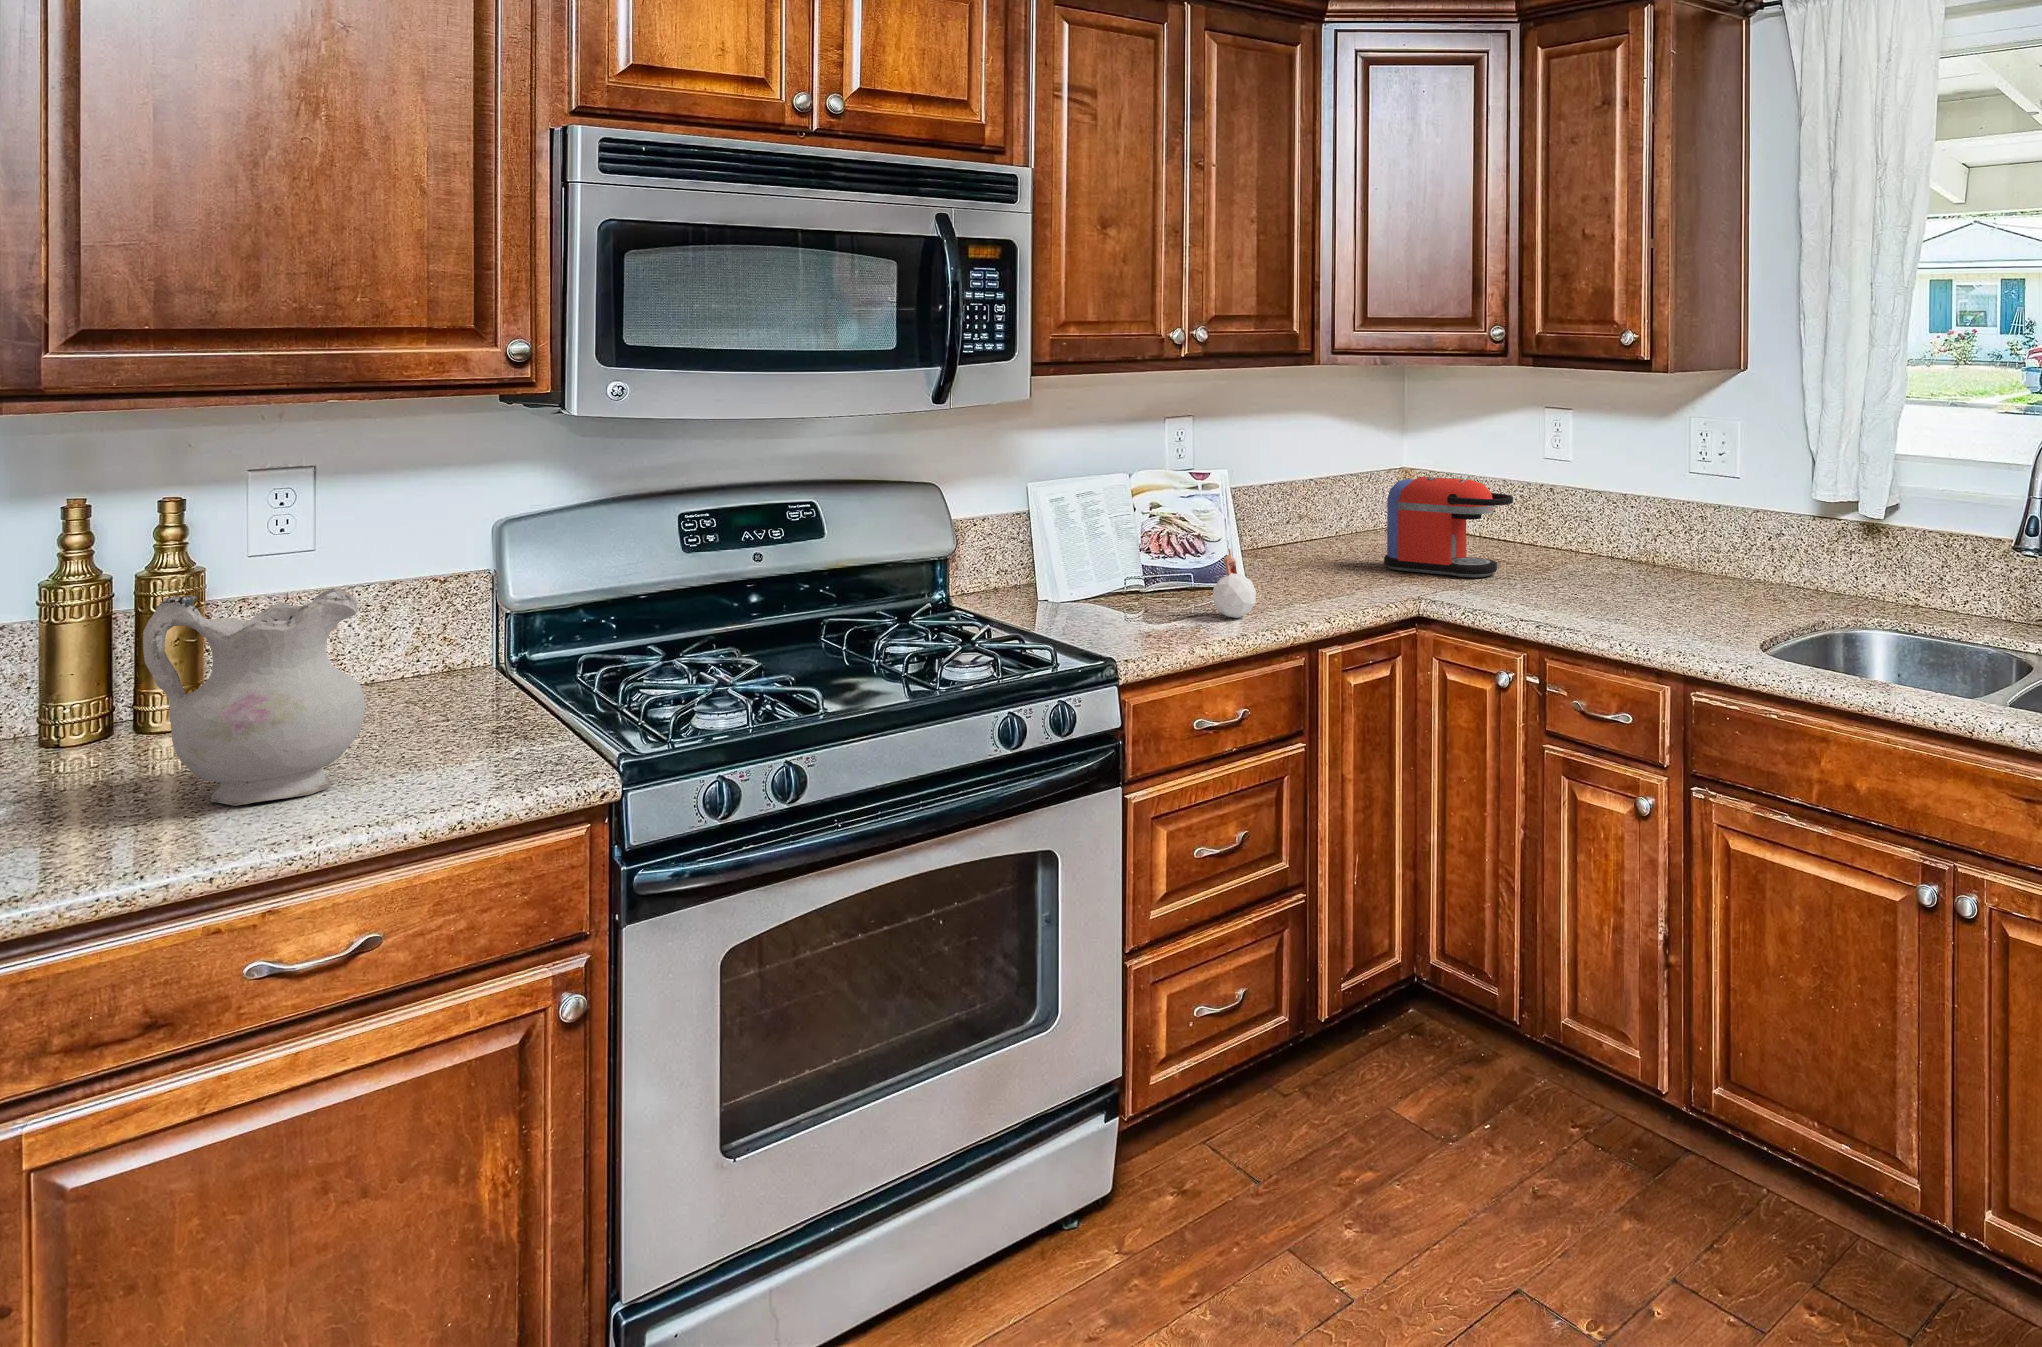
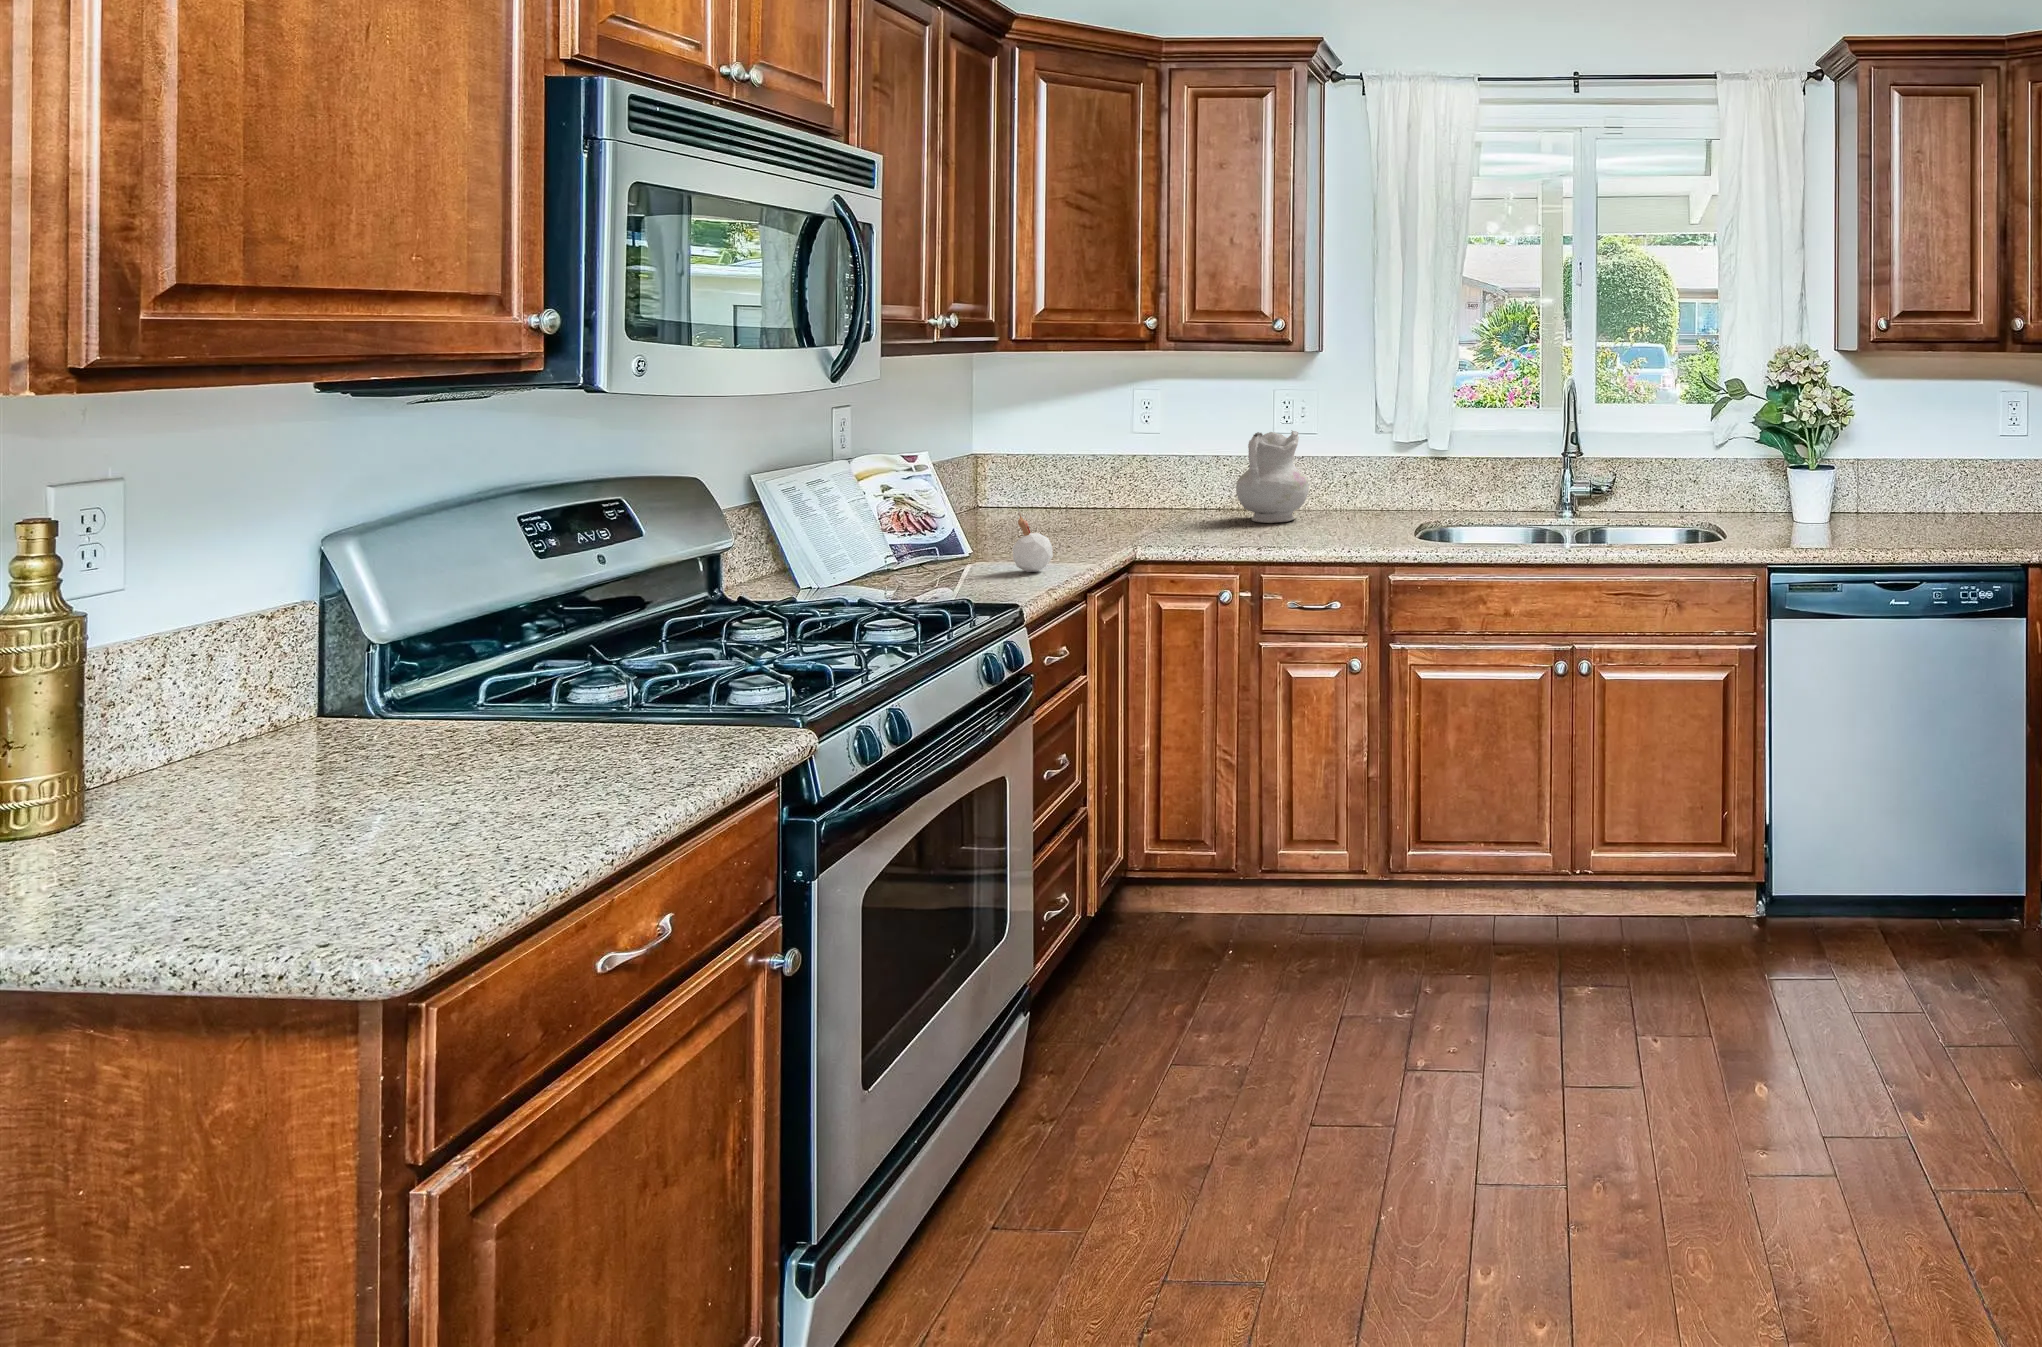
coffee maker: present [1384,477,1513,577] -> none [1052,448,1172,531]
ceramic pitcher: present [143,588,365,806] -> present [1236,431,1309,523]

